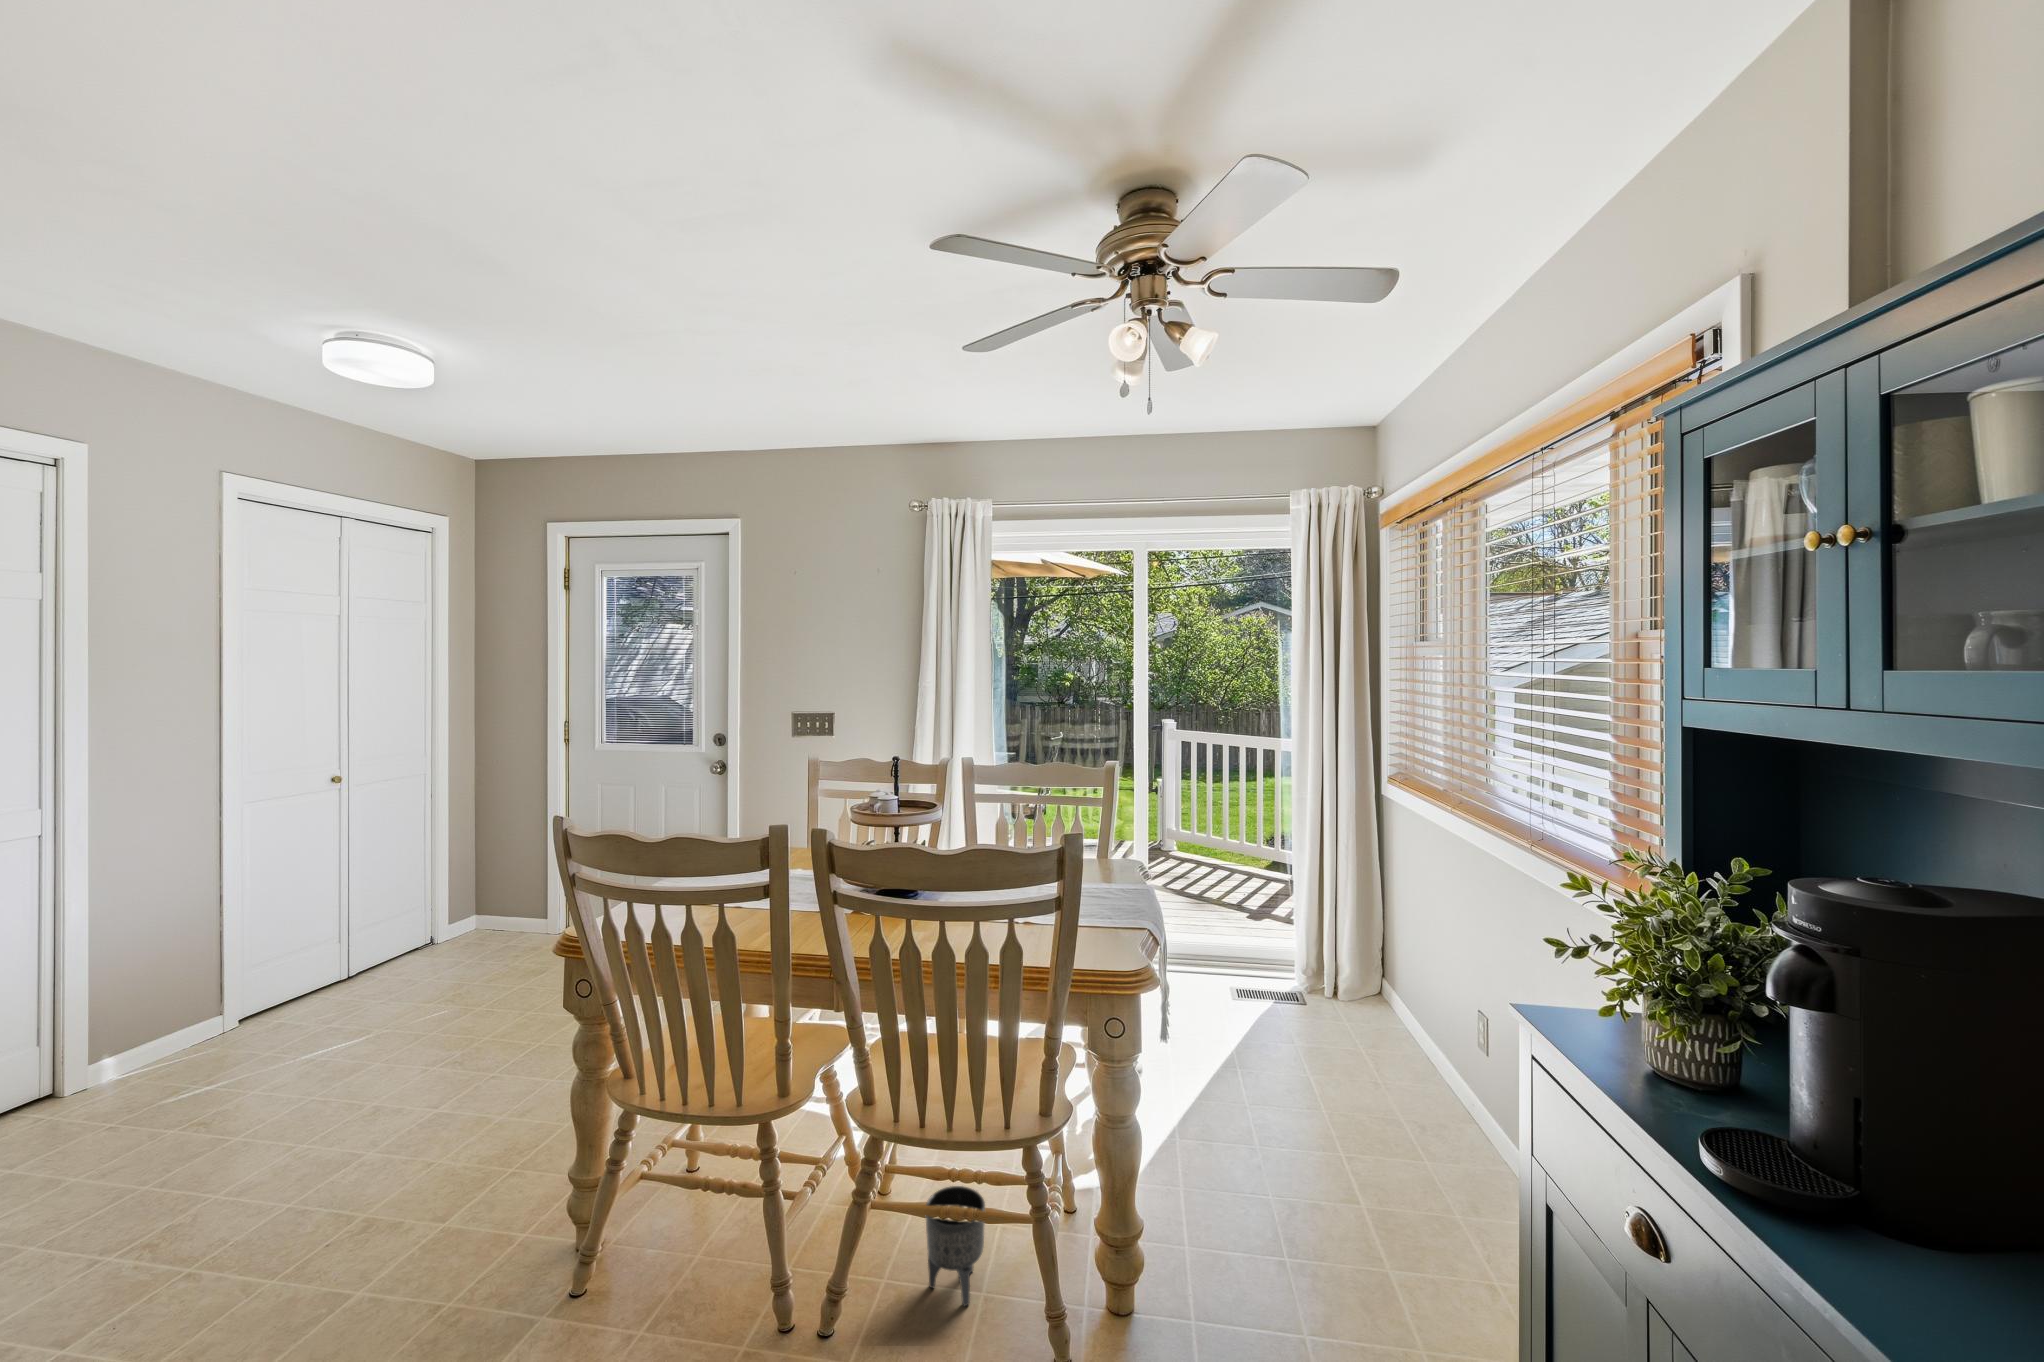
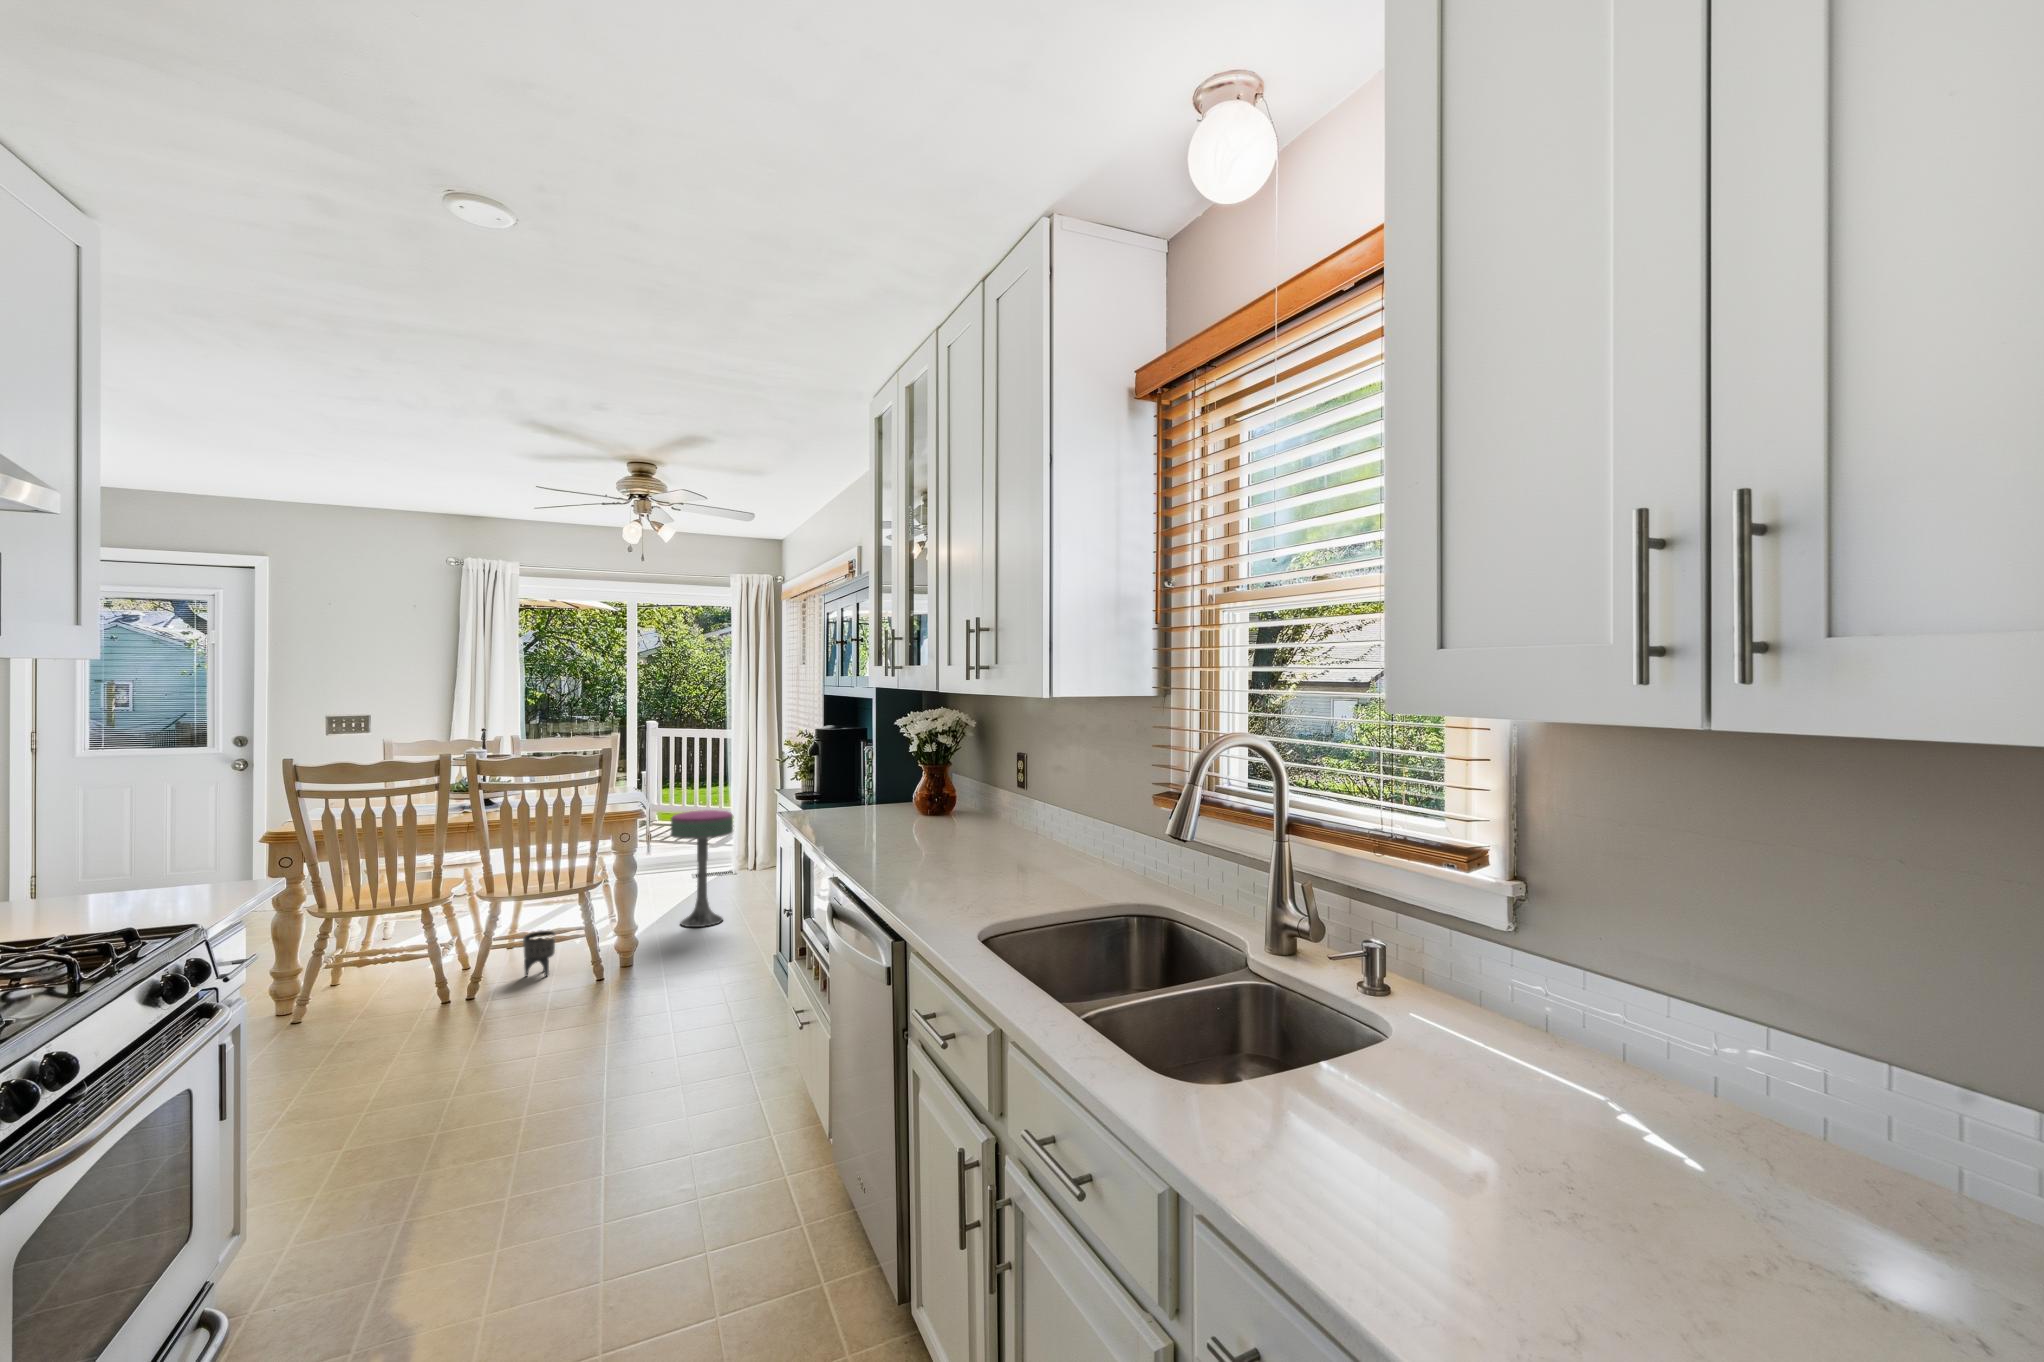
bar stool: none [1208,920,1334,1180] -> present [671,810,733,927]

